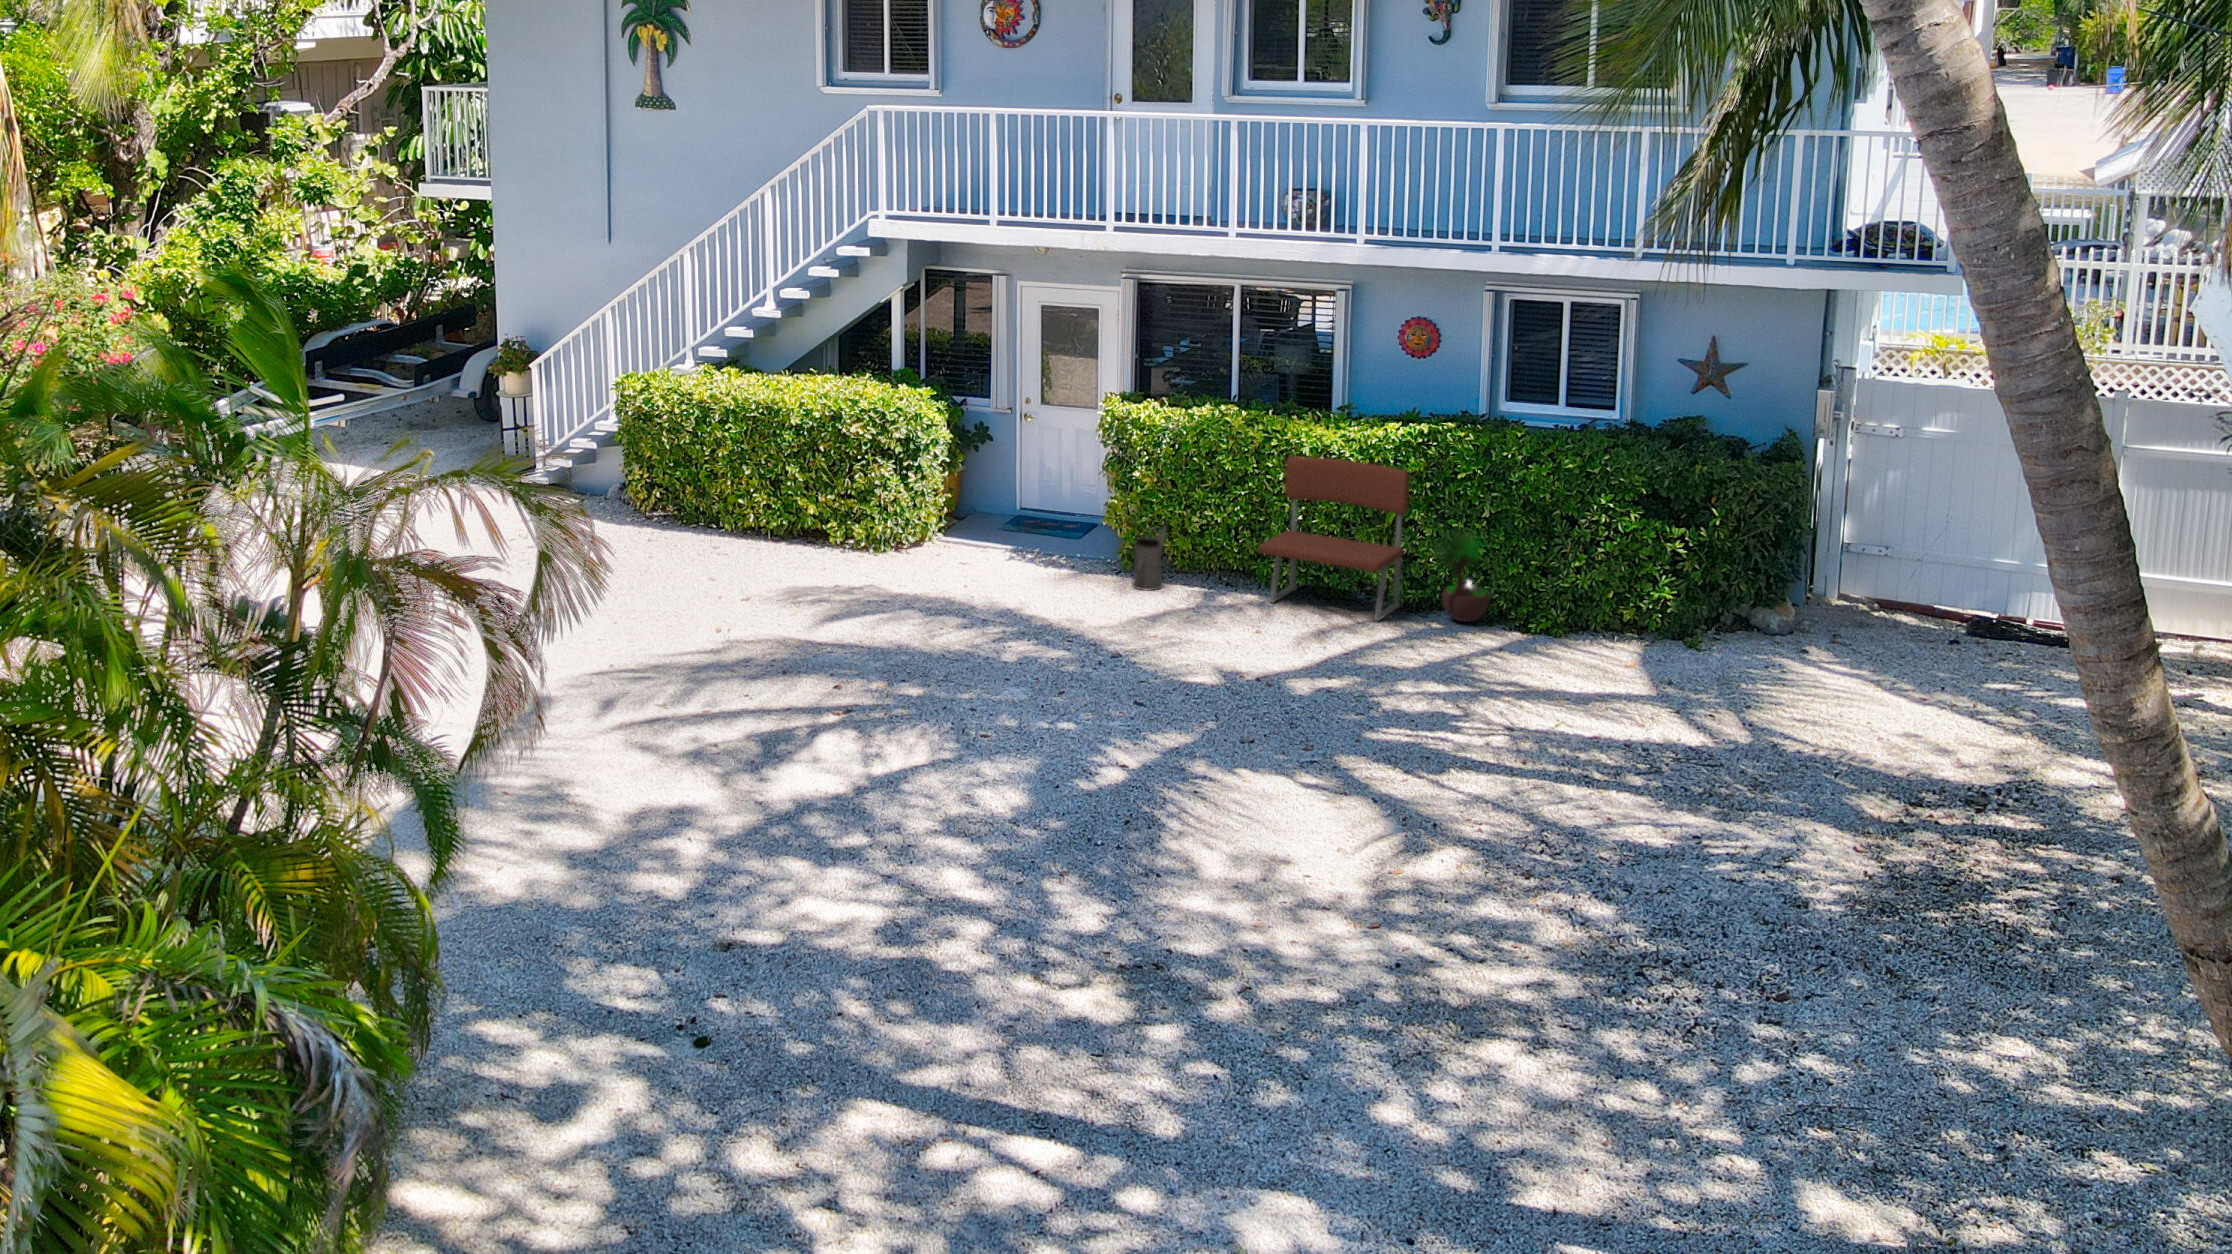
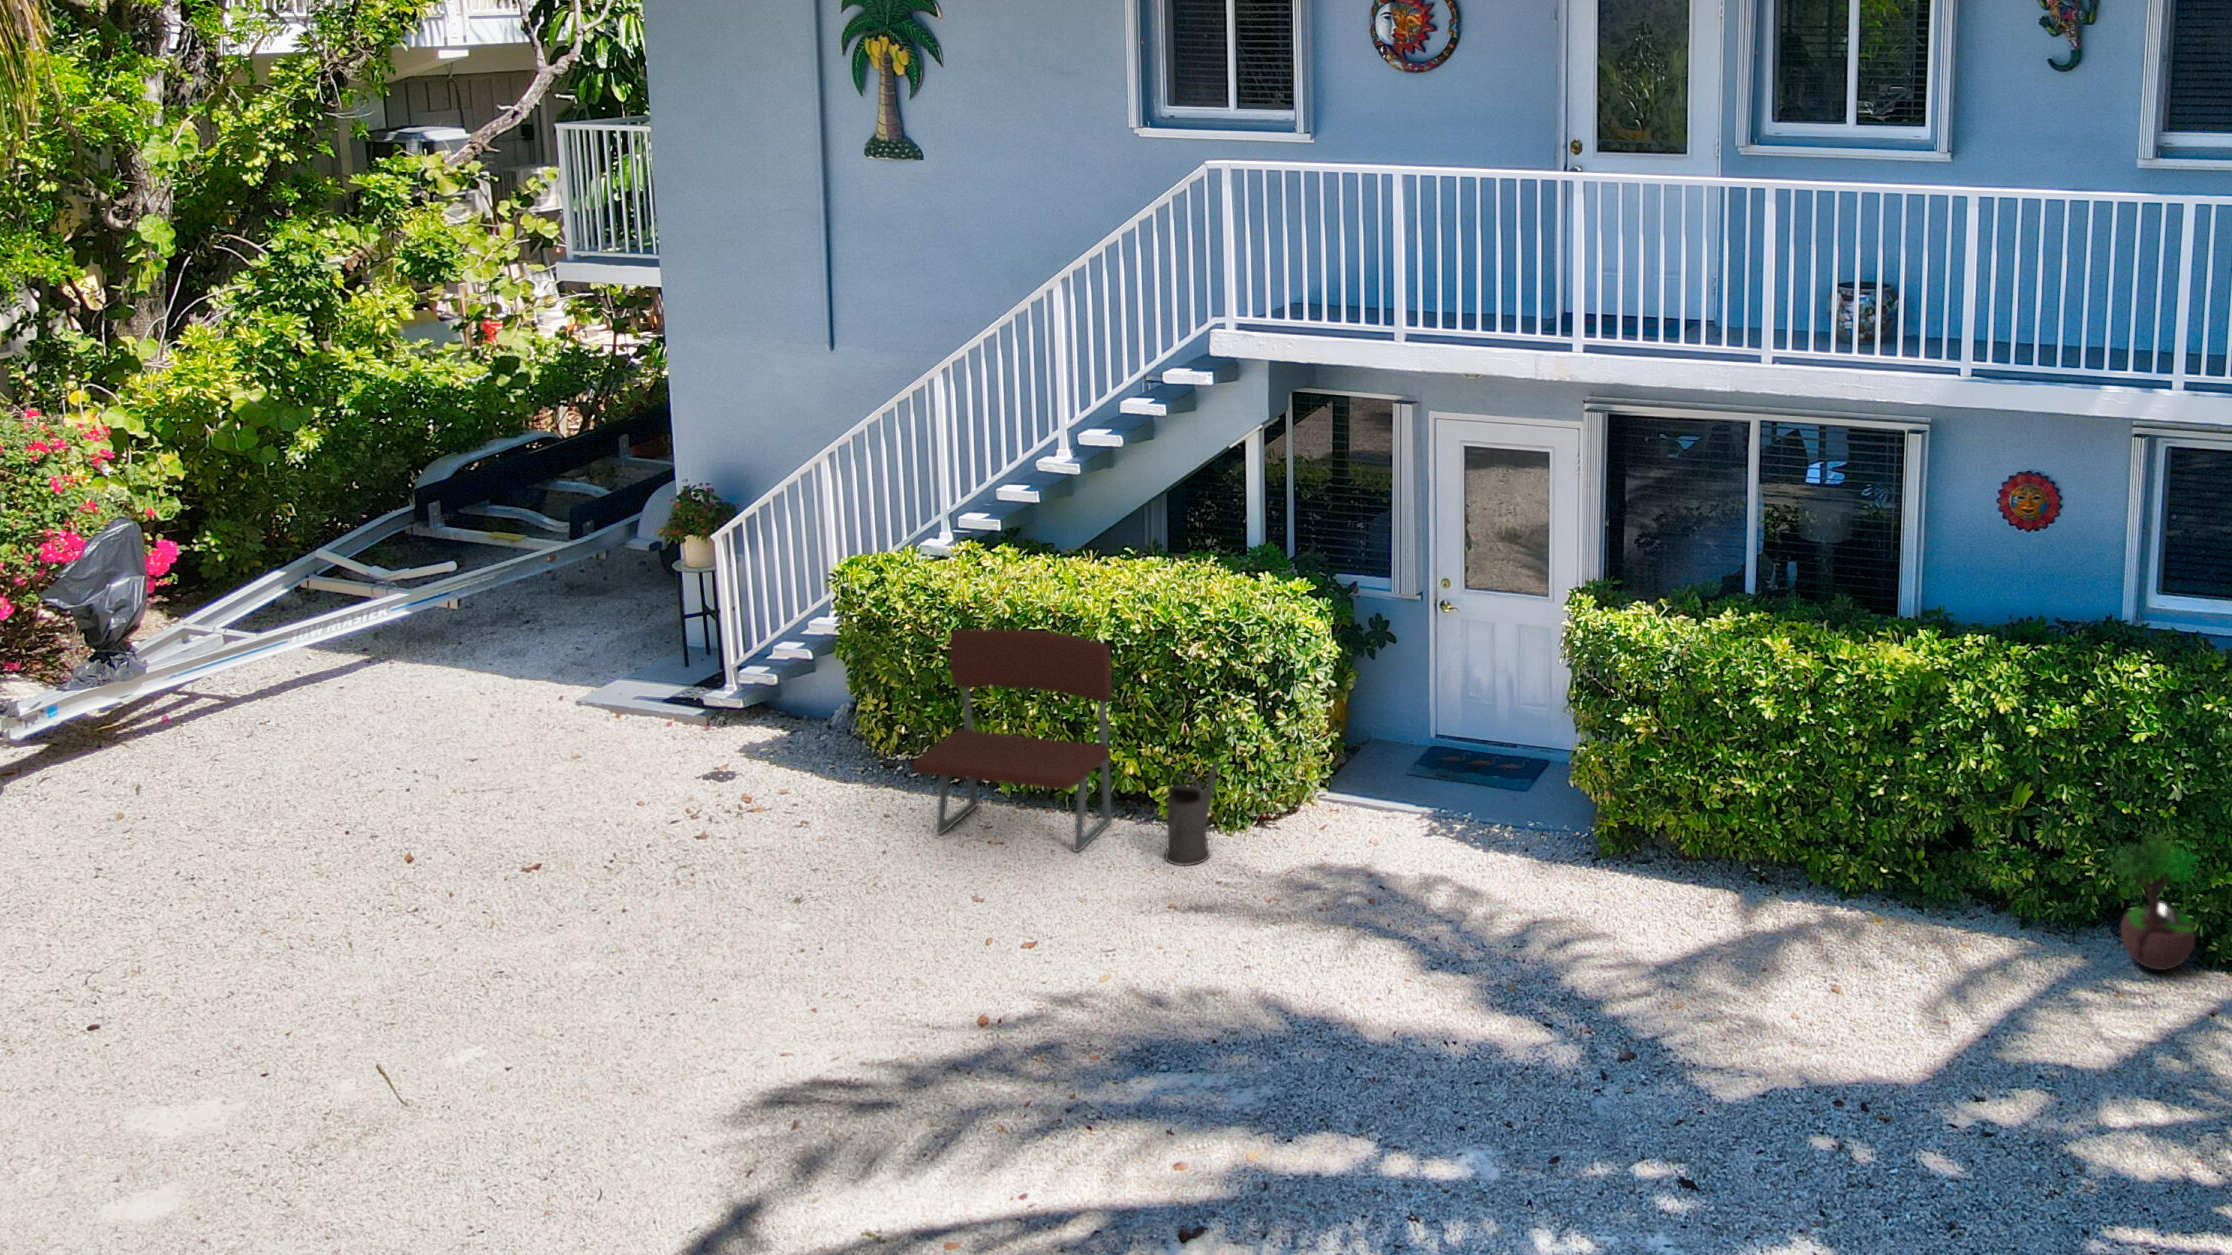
bench: present [1259,456,1409,621] -> present [913,629,1113,852]
watering can: present [1132,526,1167,591] -> present [1165,762,1219,866]

